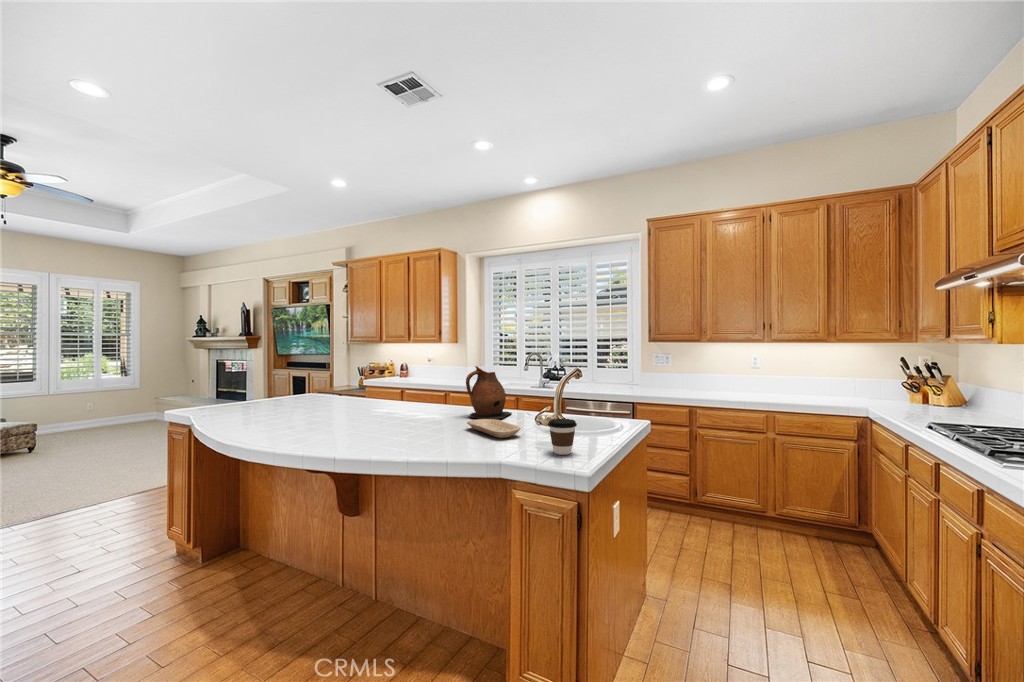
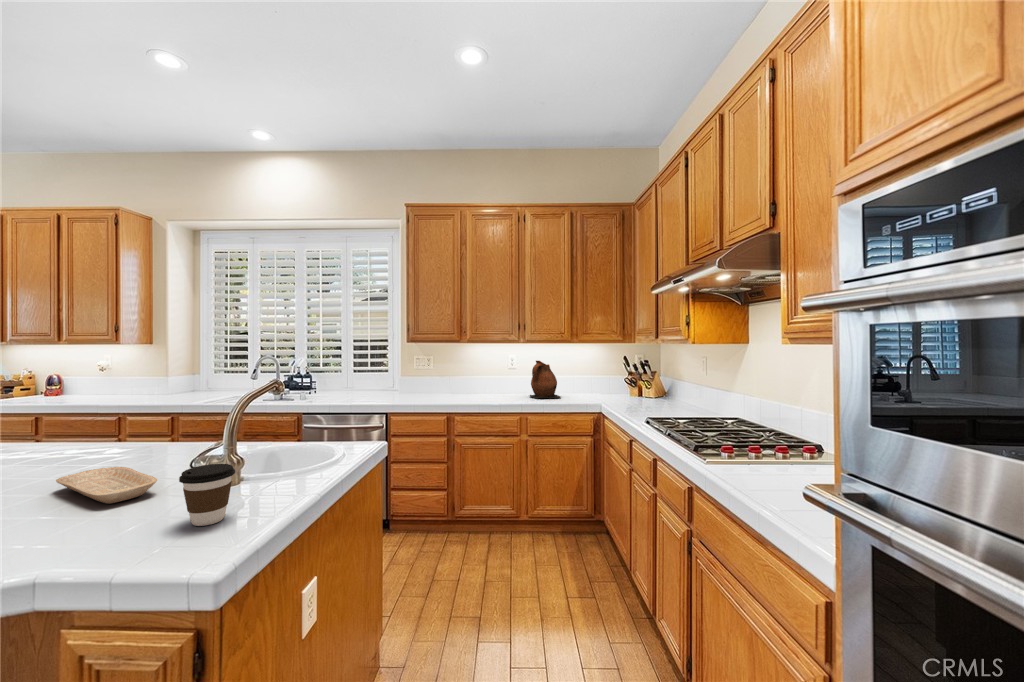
ceramic pitcher: present [466,366,512,419] -> present [530,361,560,398]

